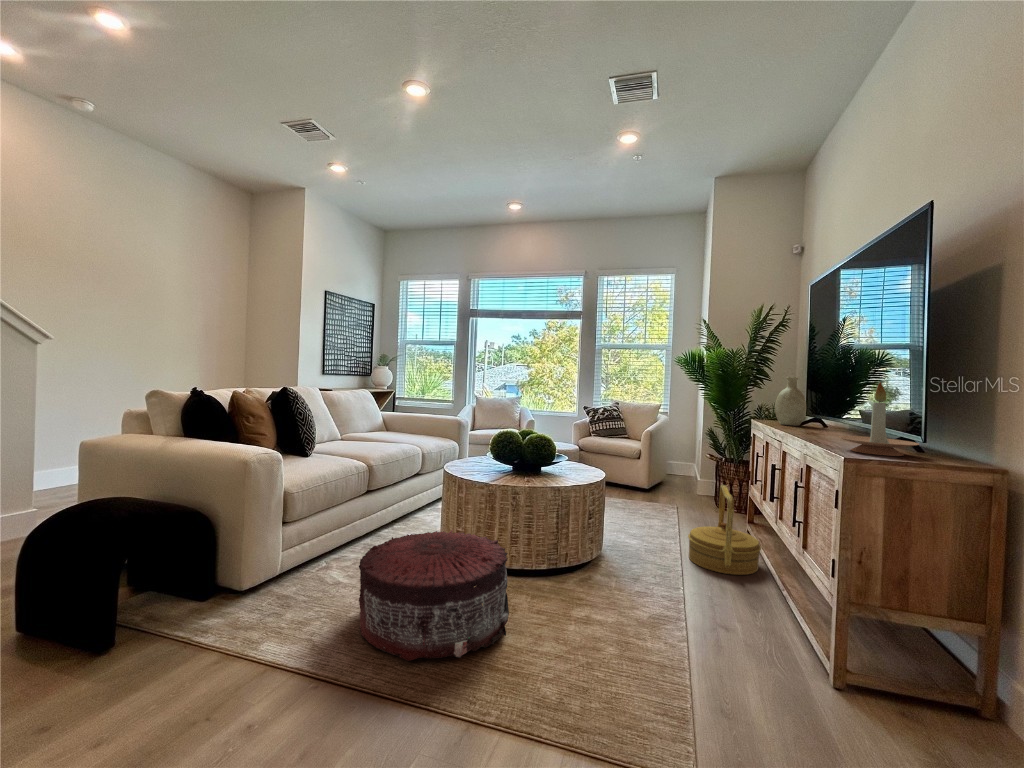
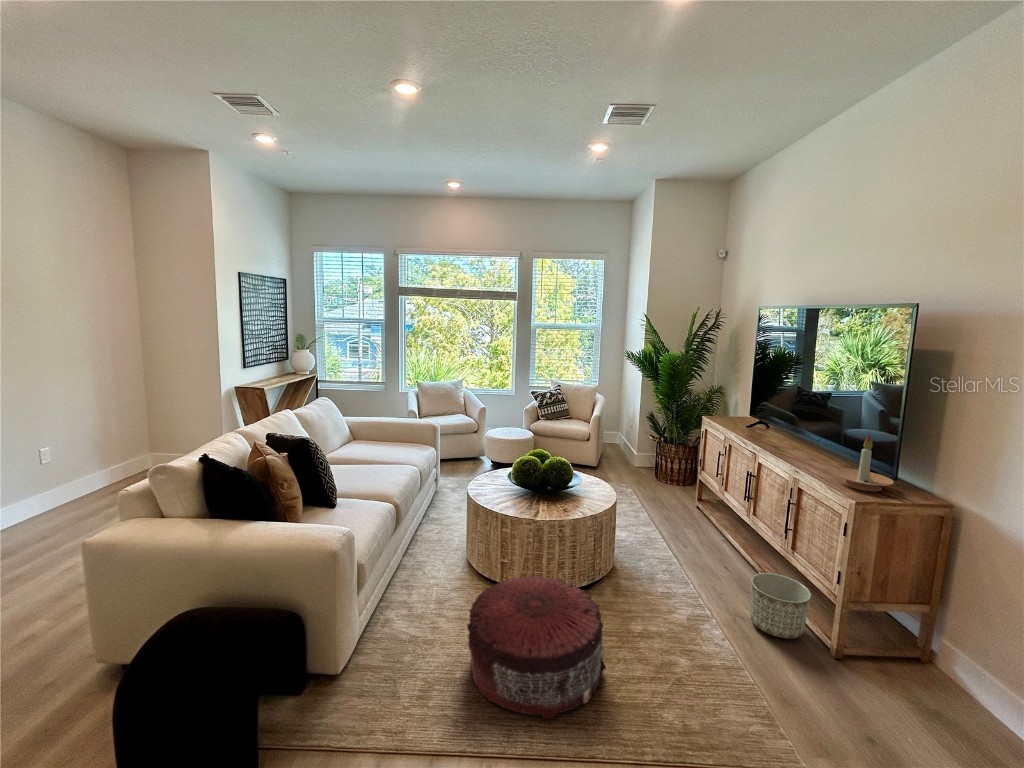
decorative vase: present [775,377,806,426] -> none [734,388,759,429]
woven basket: present [688,485,761,575] -> none [674,482,733,560]
planter: none [729,572,807,654] -> present [750,573,811,639]

